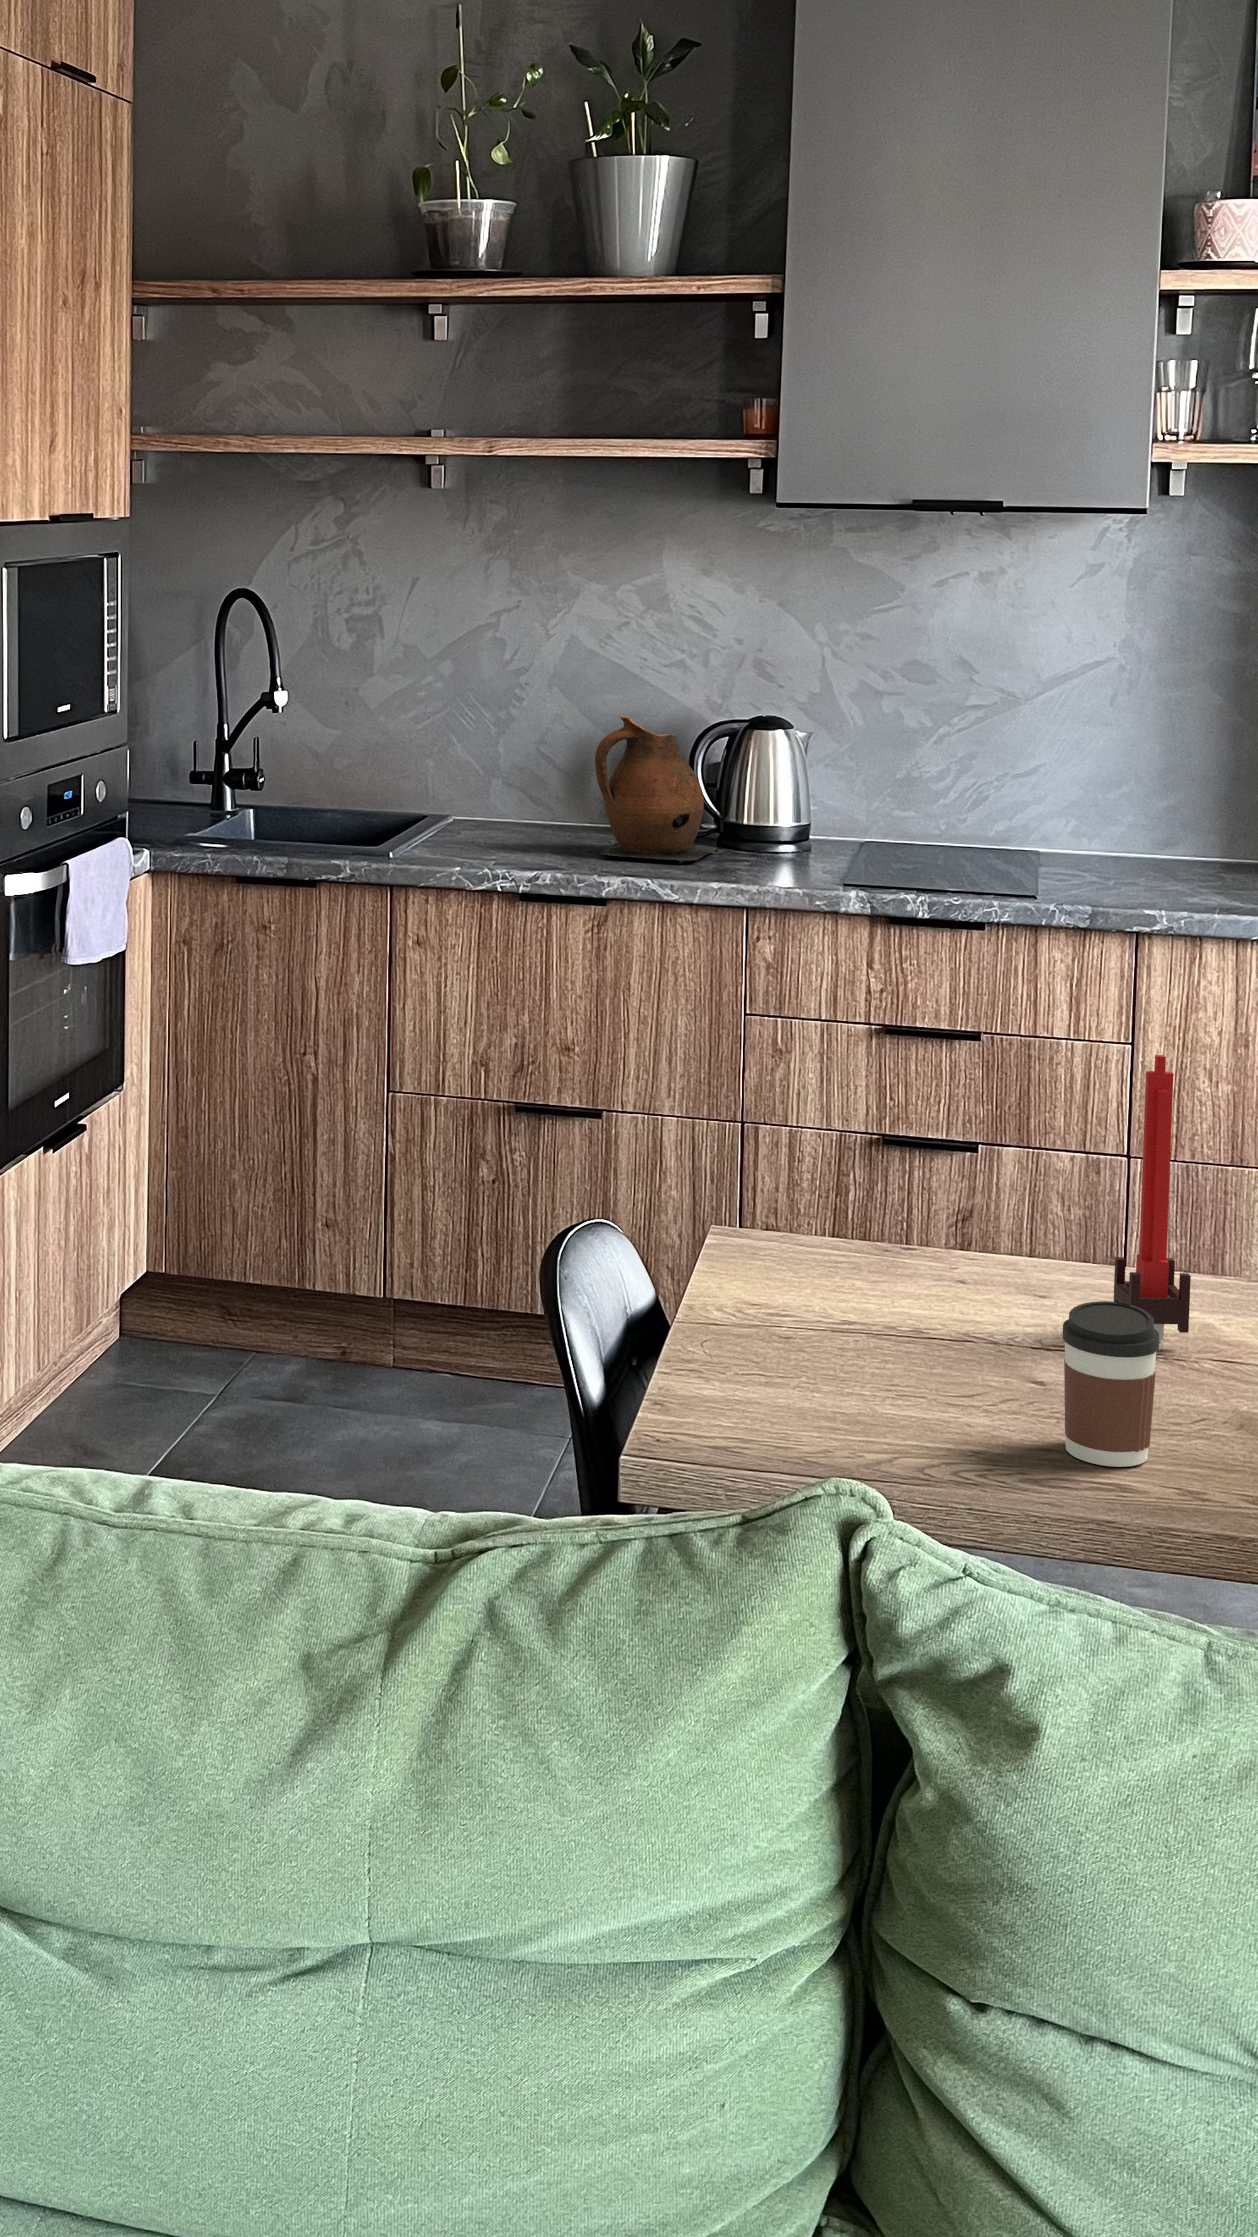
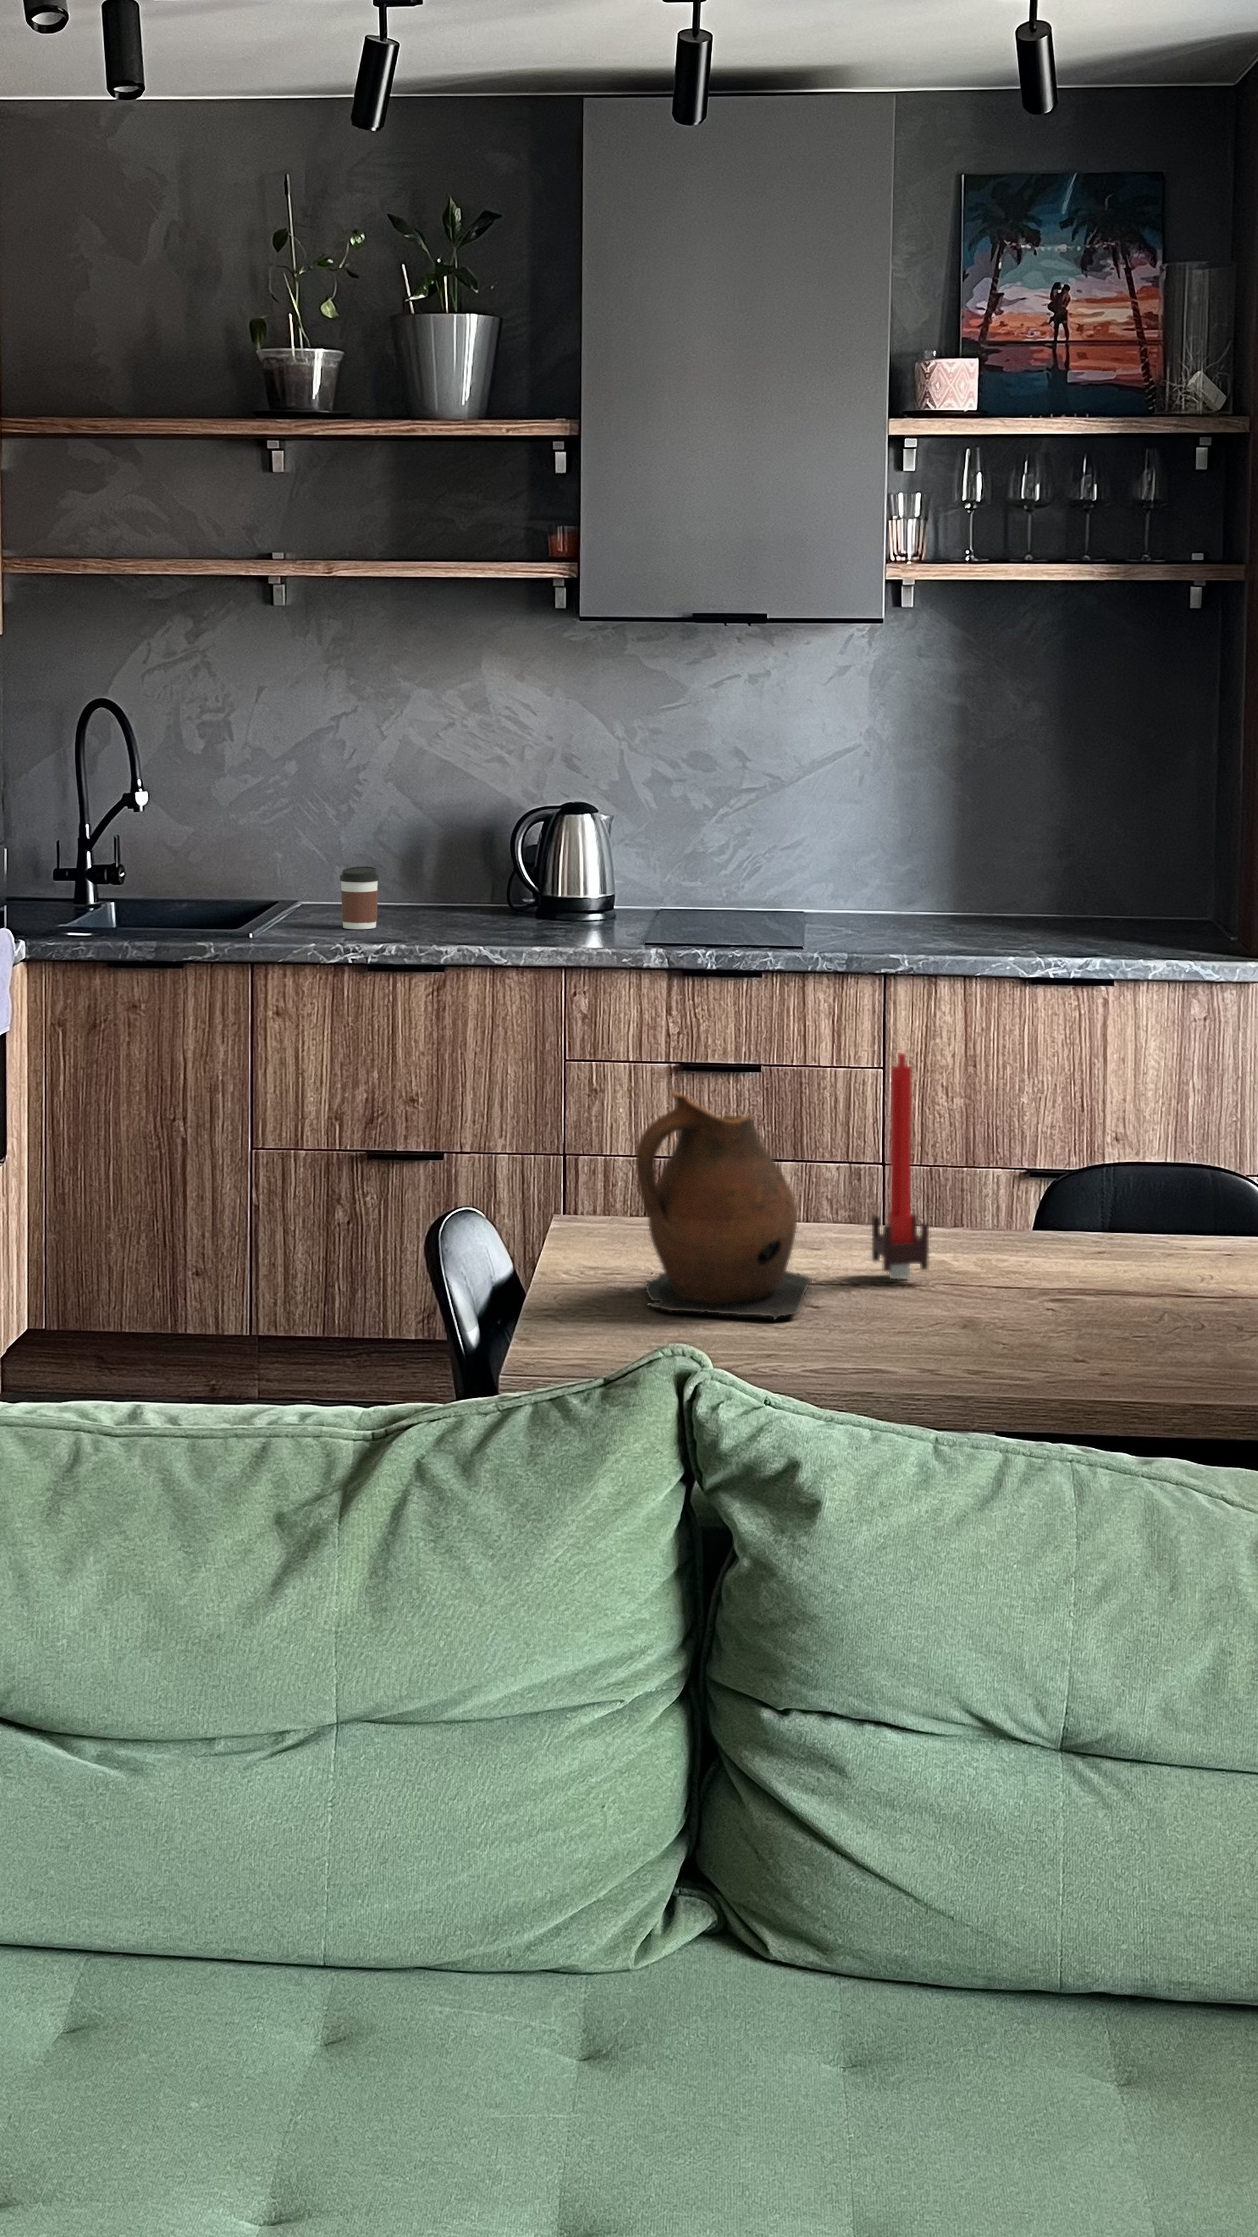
ceramic pitcher: present [595,716,718,863] -> present [636,1091,812,1320]
coffee cup: present [1062,1301,1159,1467] -> present [340,866,379,929]

